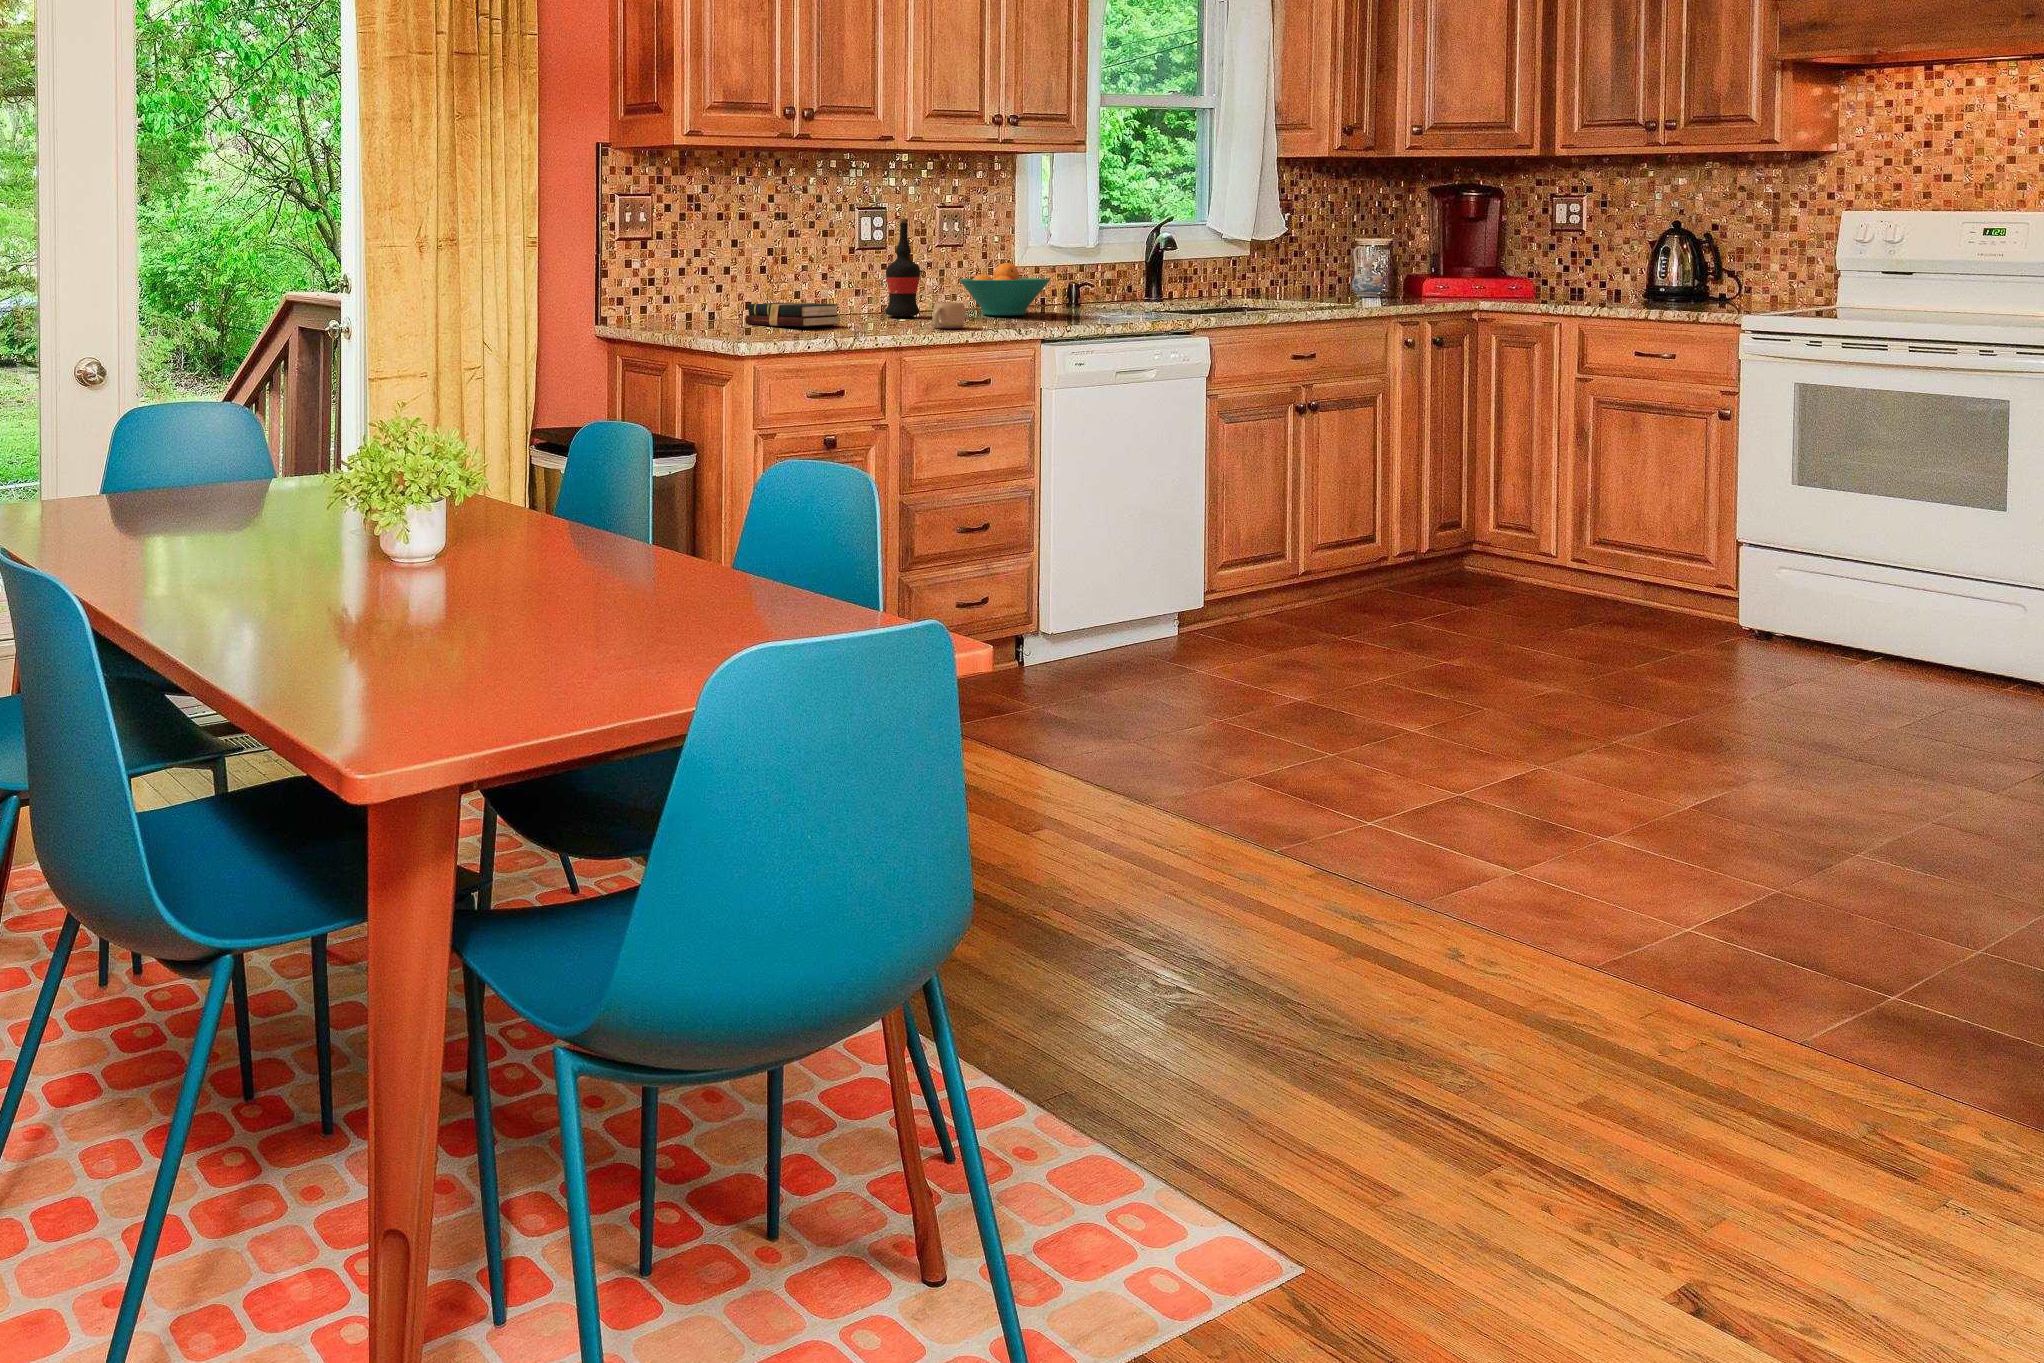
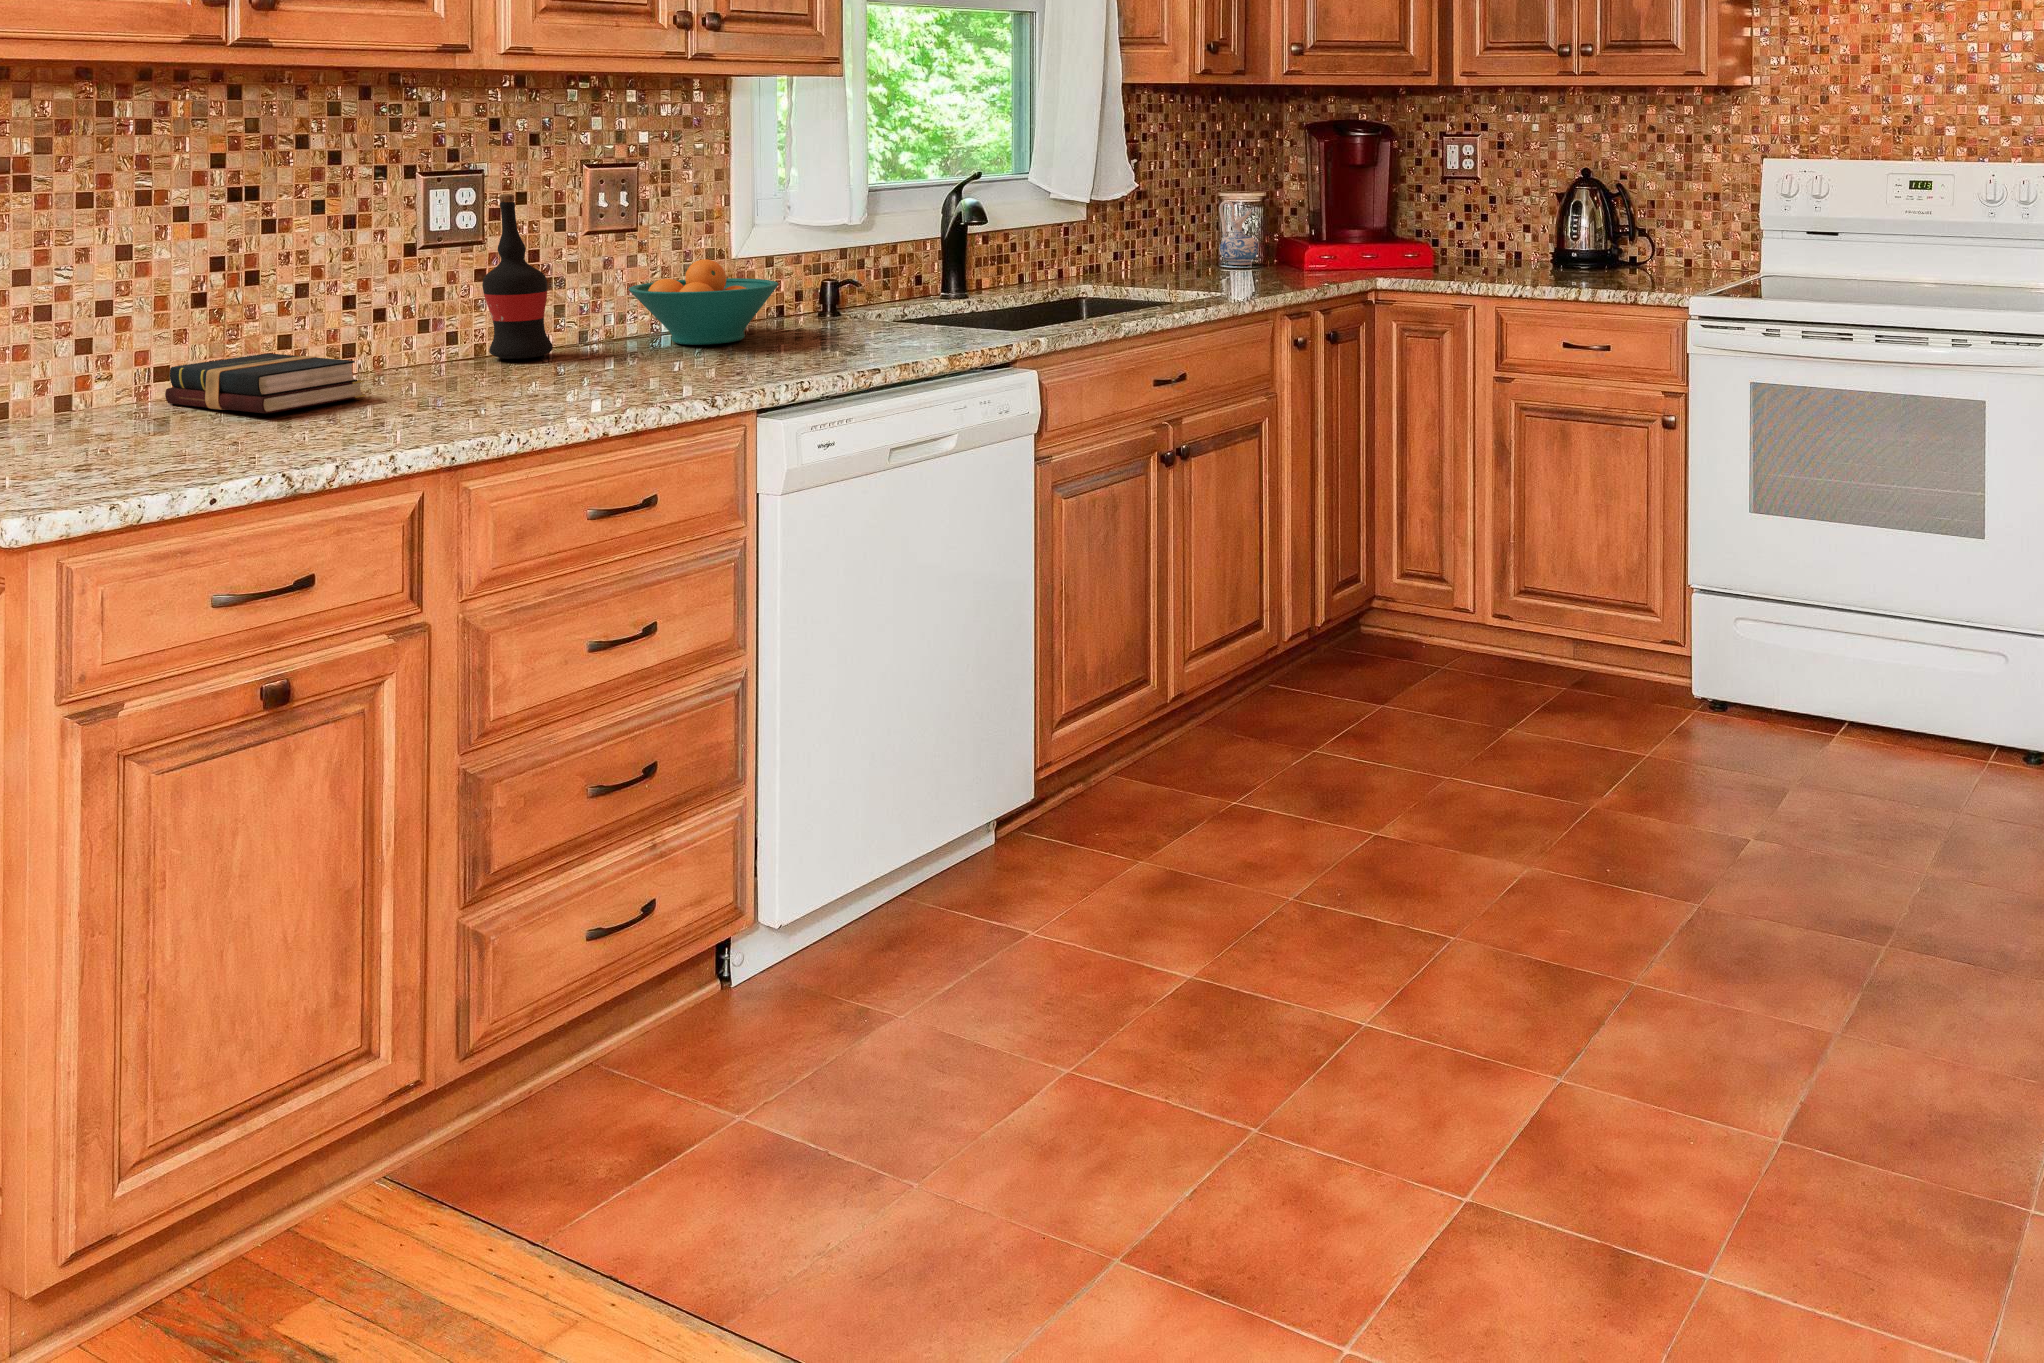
mug: present [932,302,965,328] -> none [539,345,604,394]

